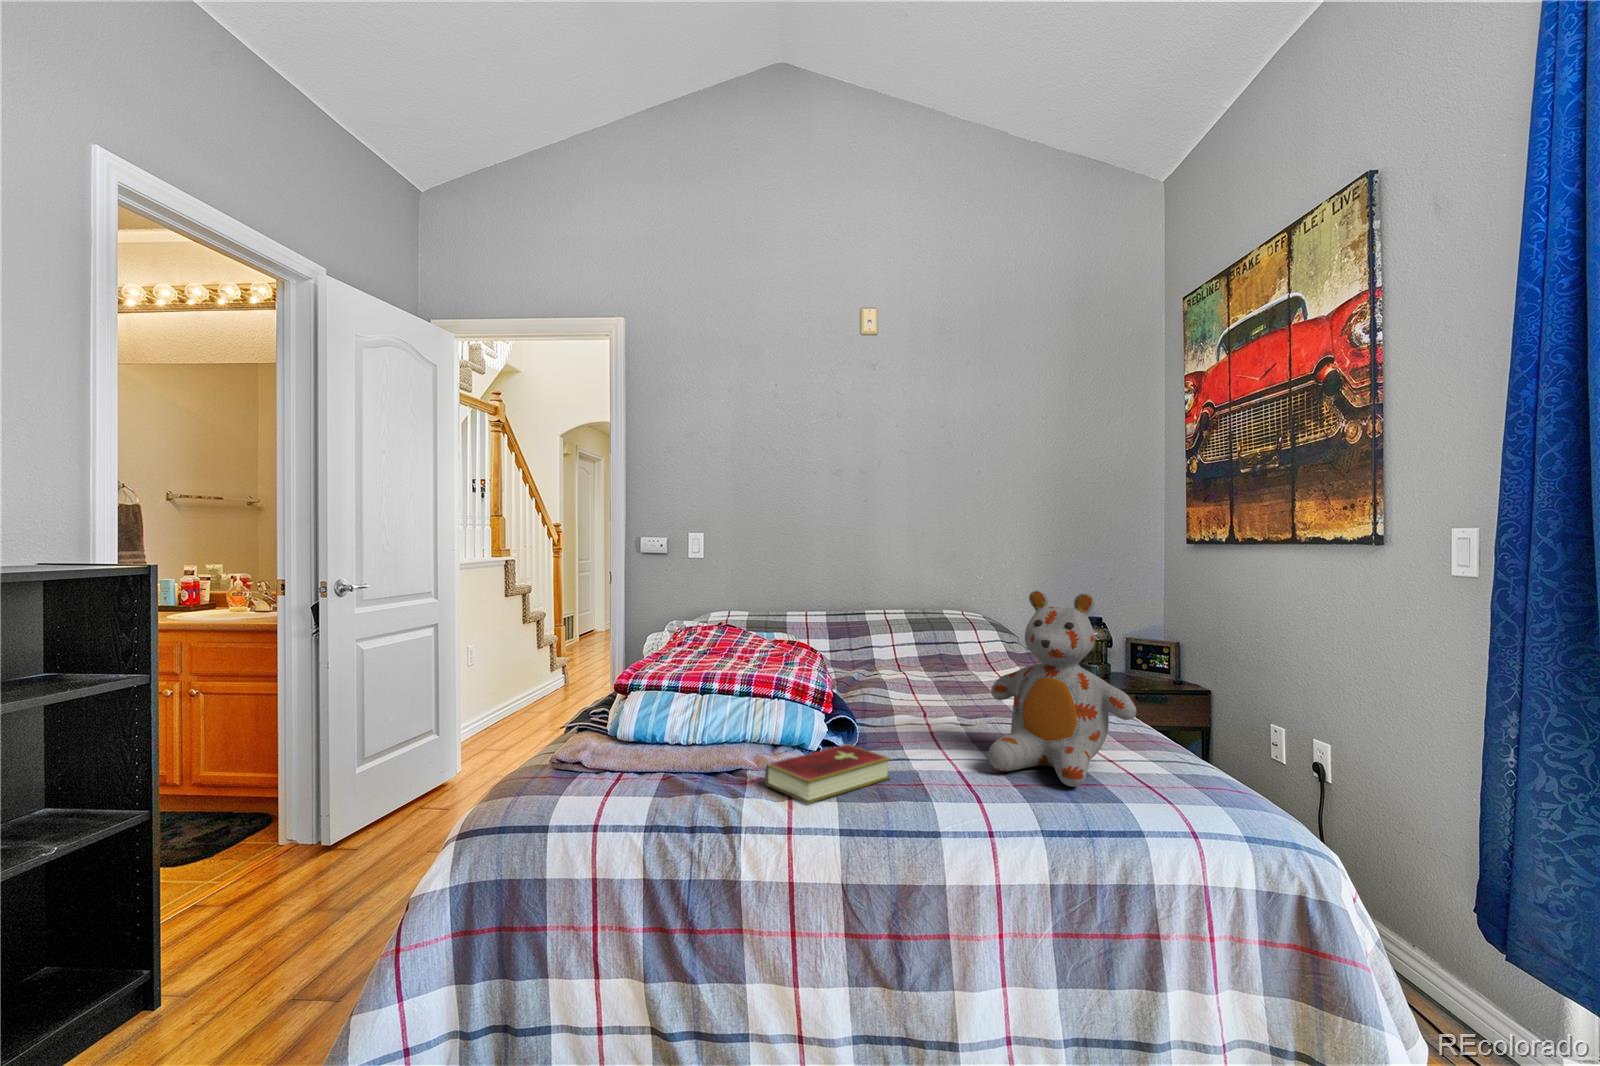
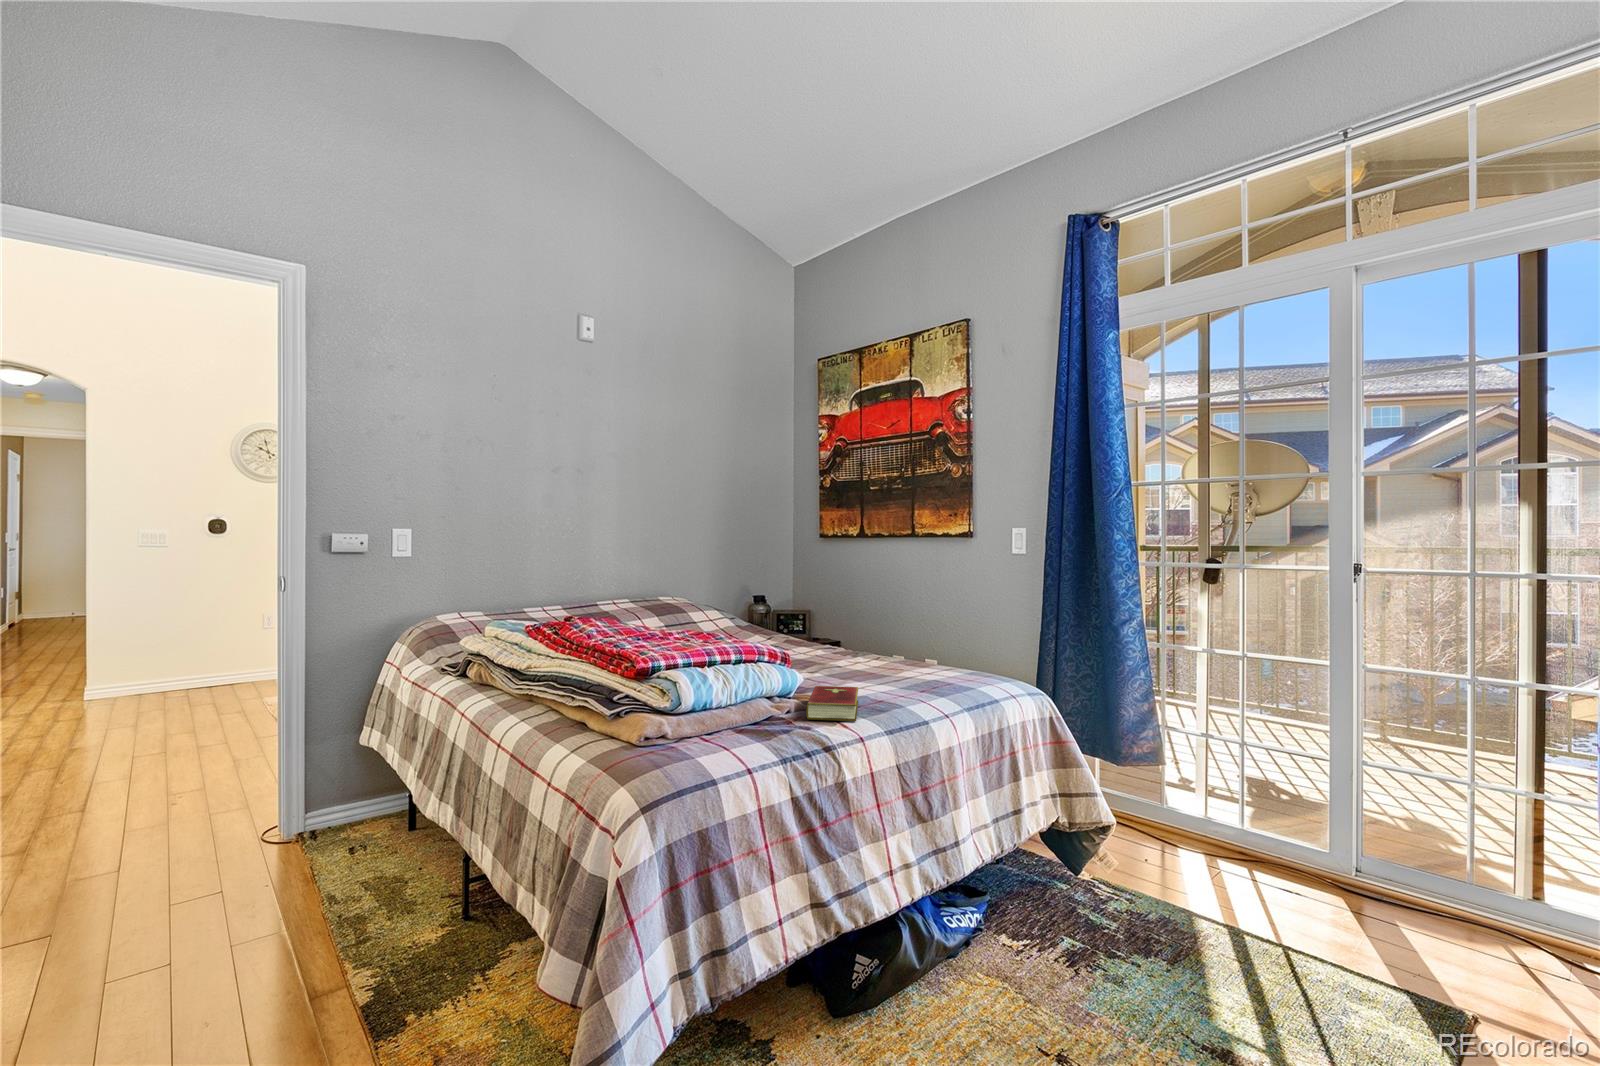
stuffed bear: present [988,590,1136,787] -> none [865,567,956,686]

